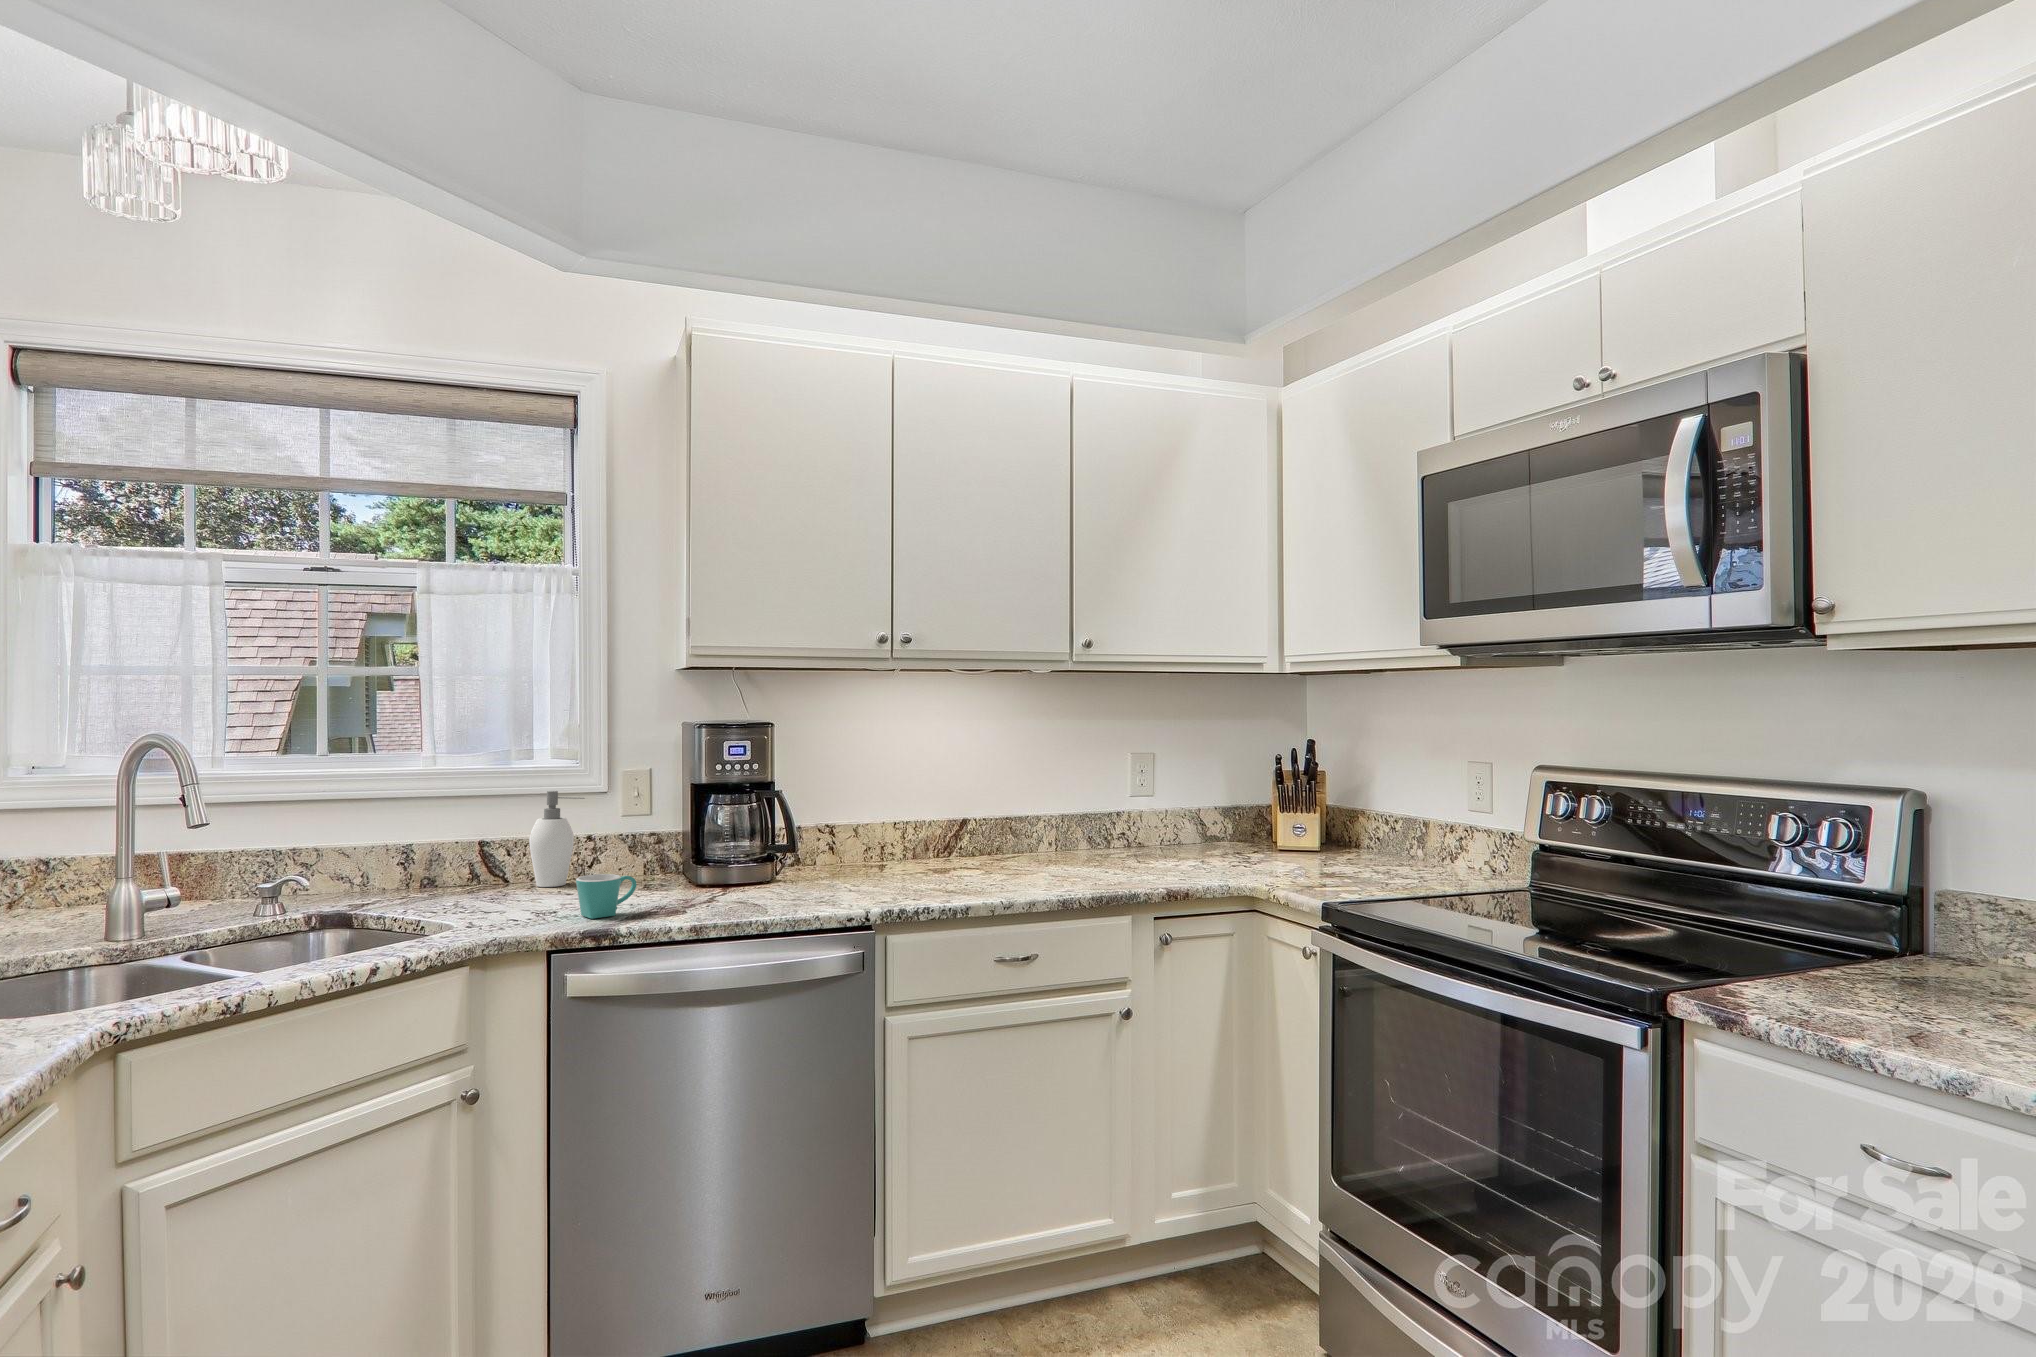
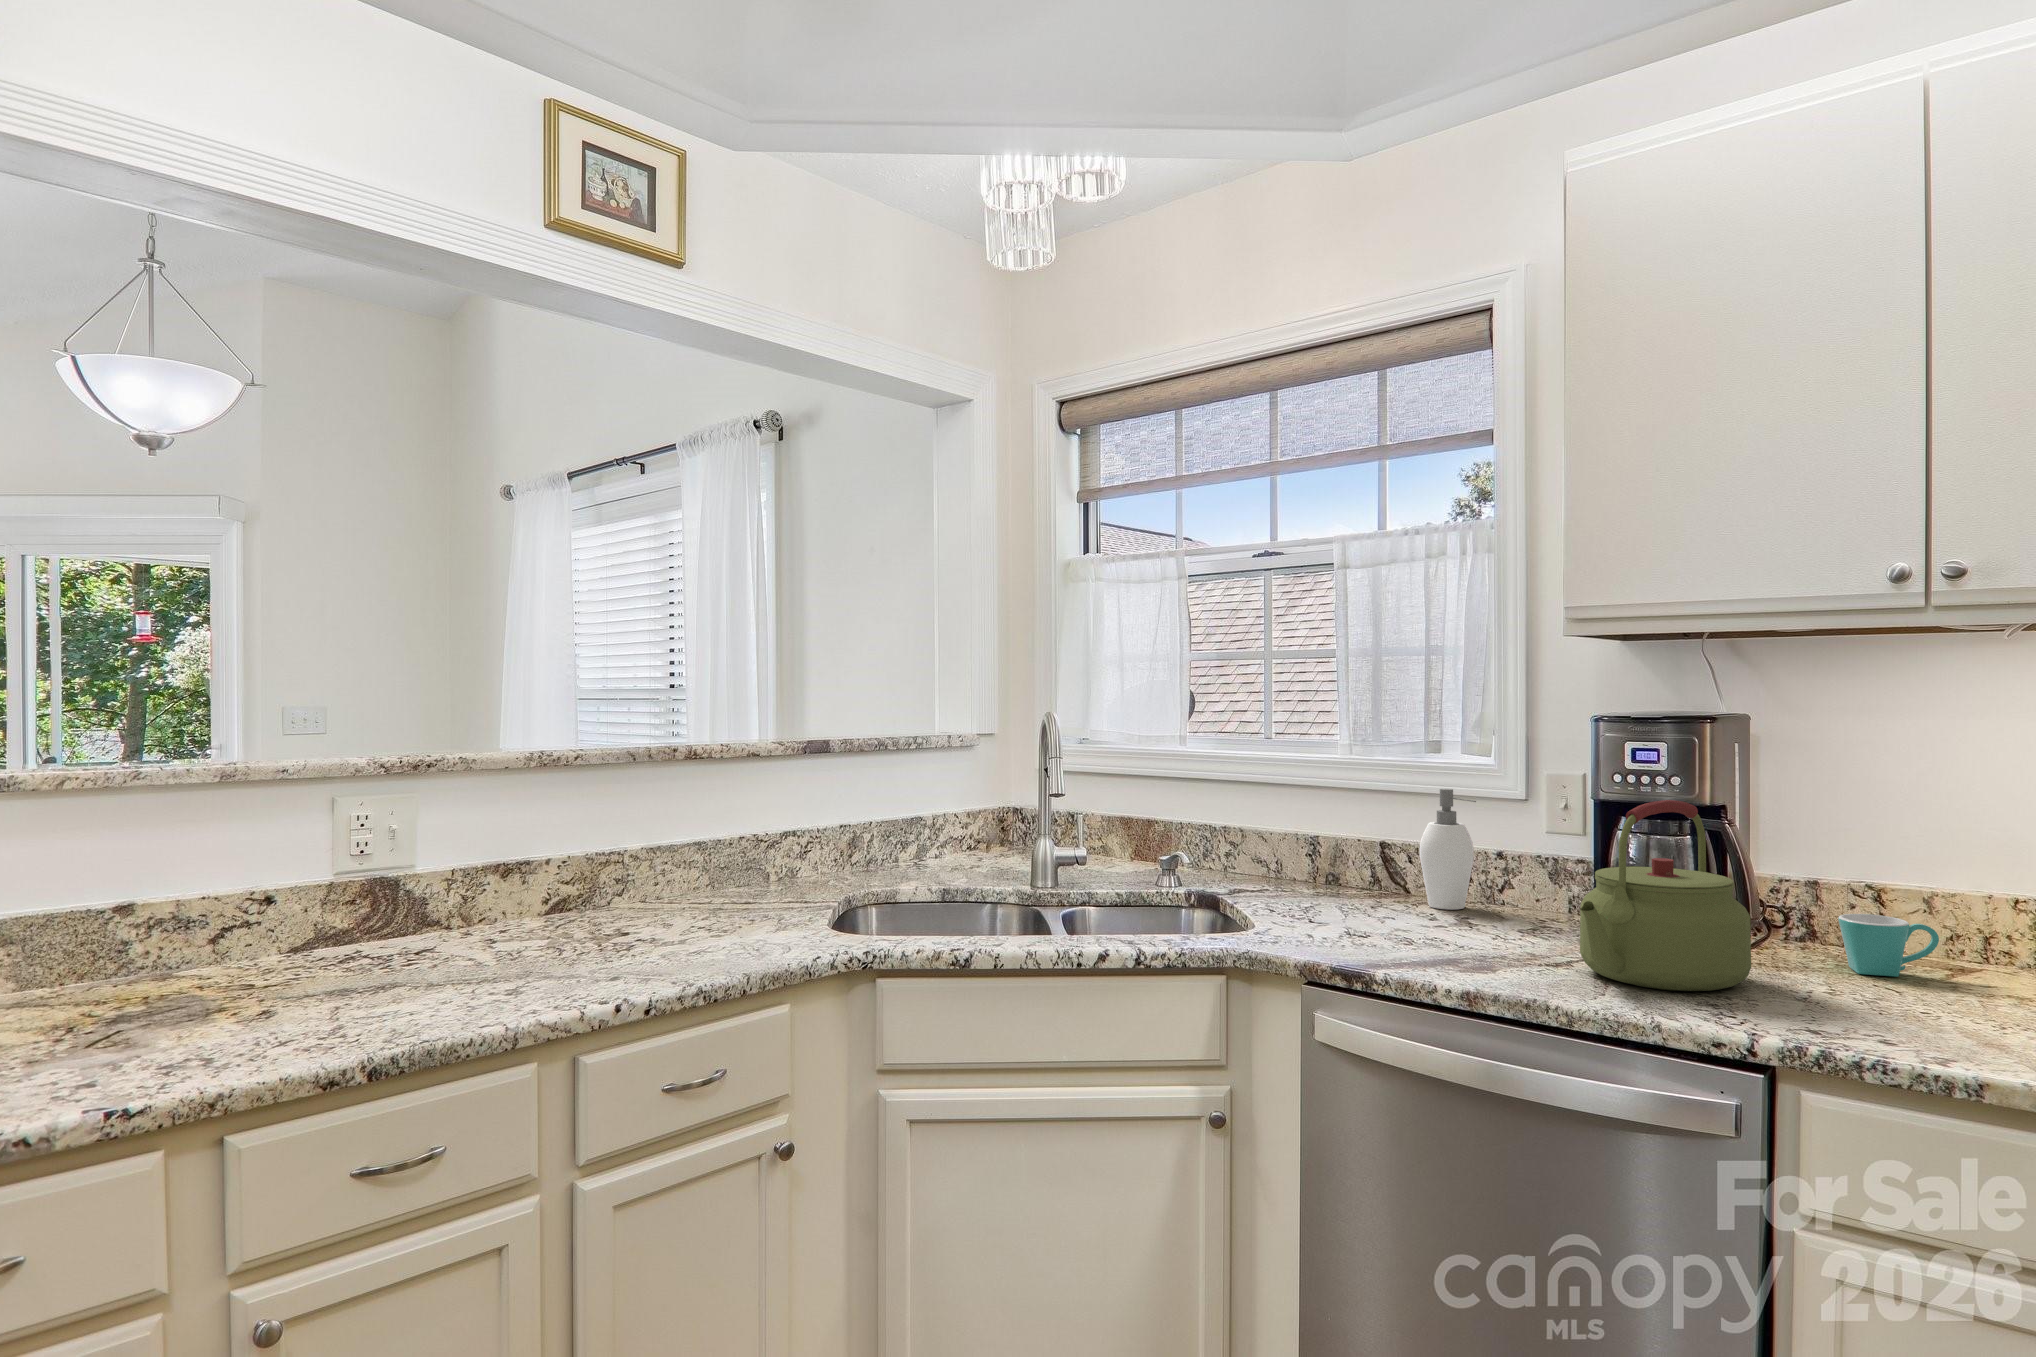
kettle: none [724,781,822,900] -> present [1580,800,1751,991]
mug: present [576,874,637,919] -> present [1838,914,1939,977]

